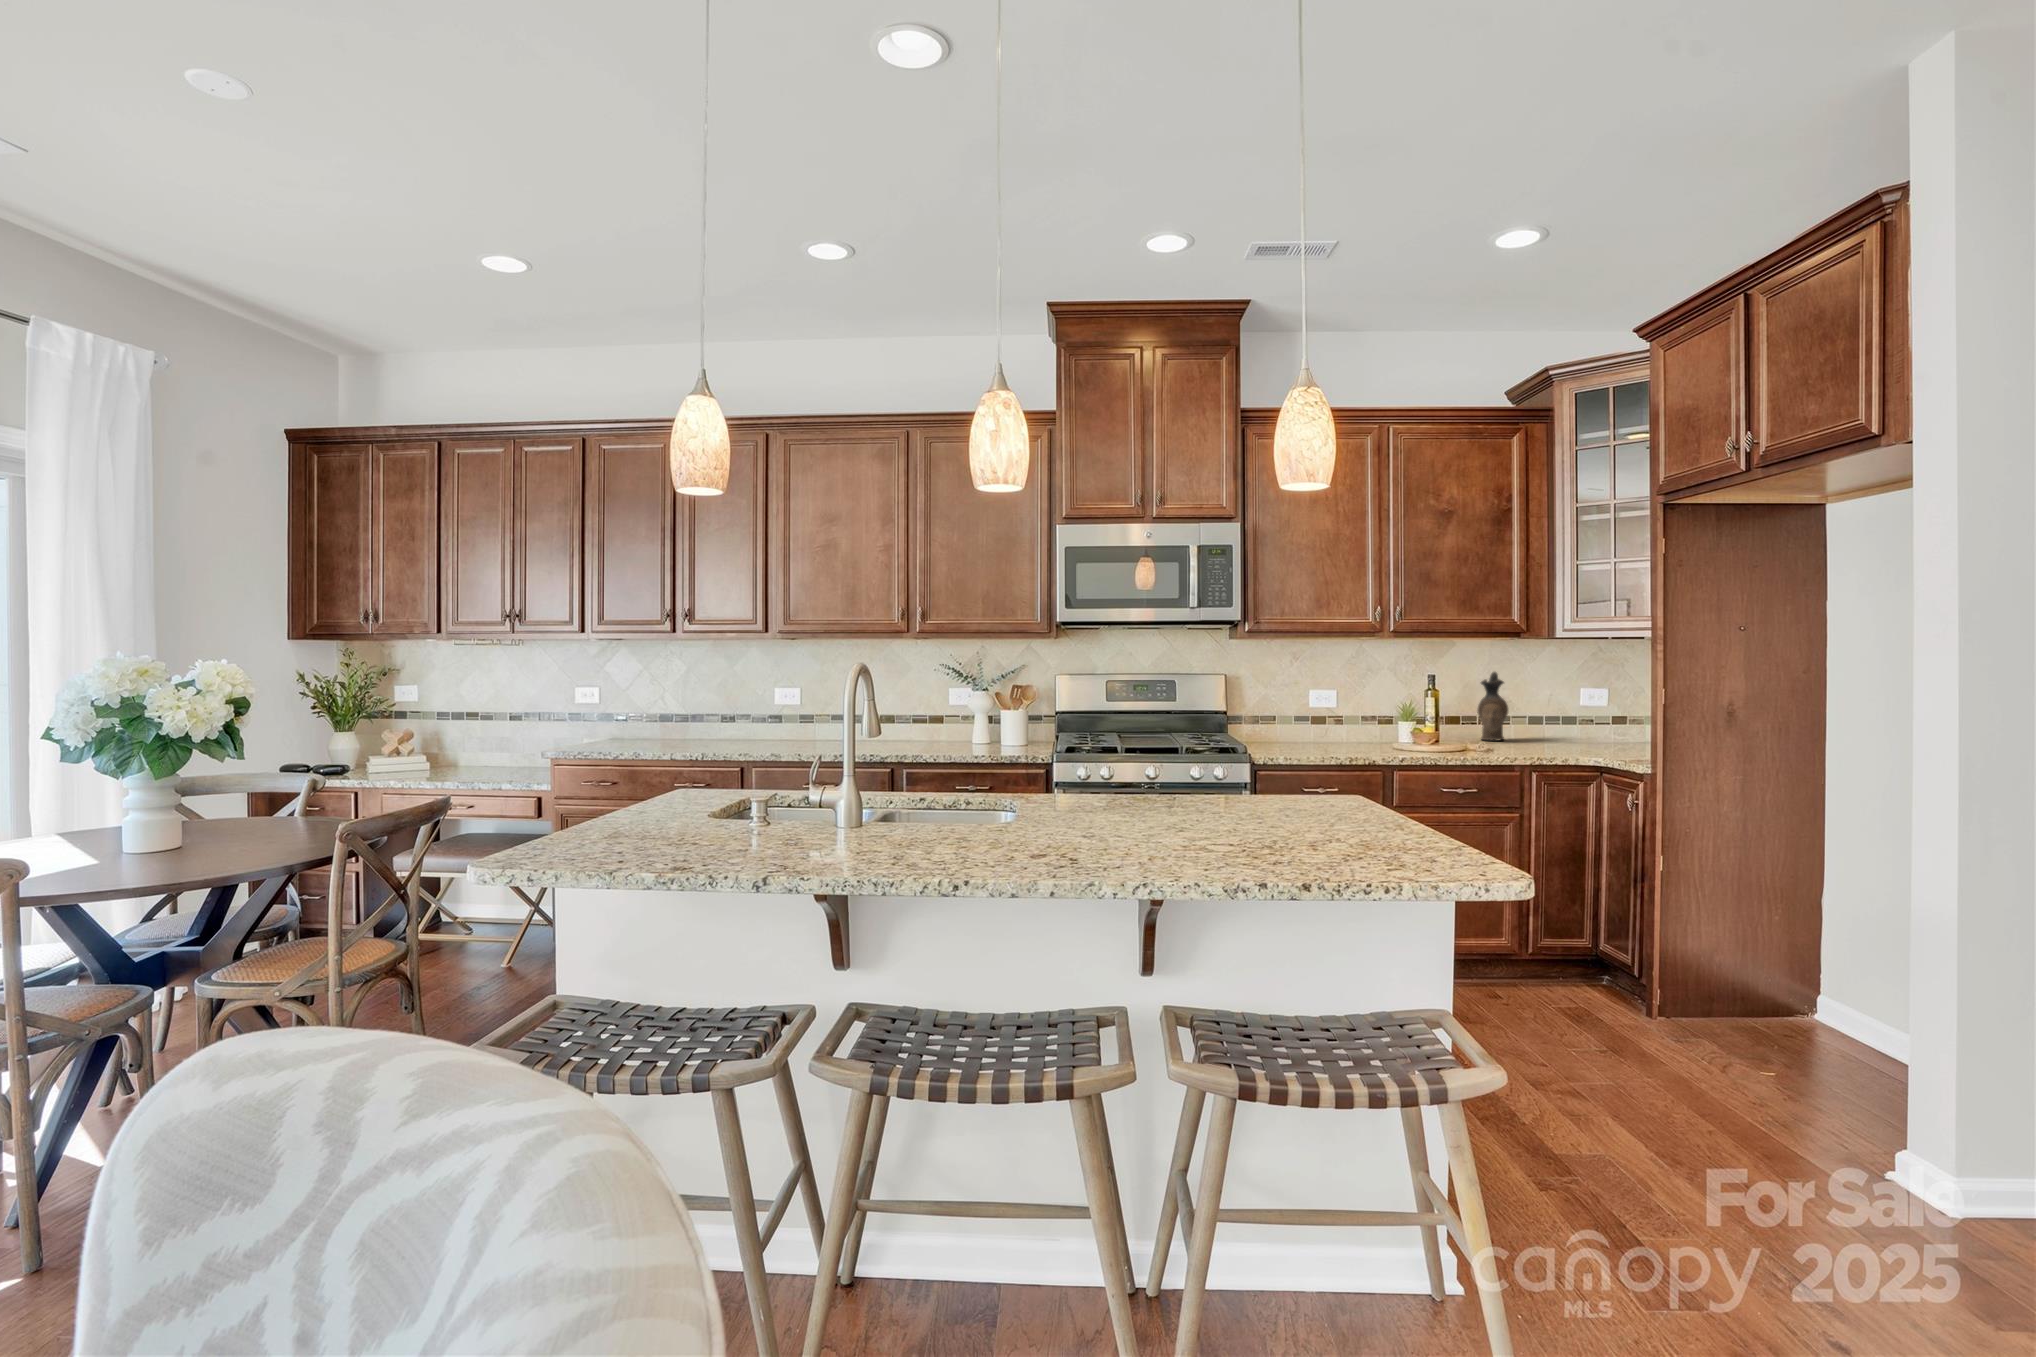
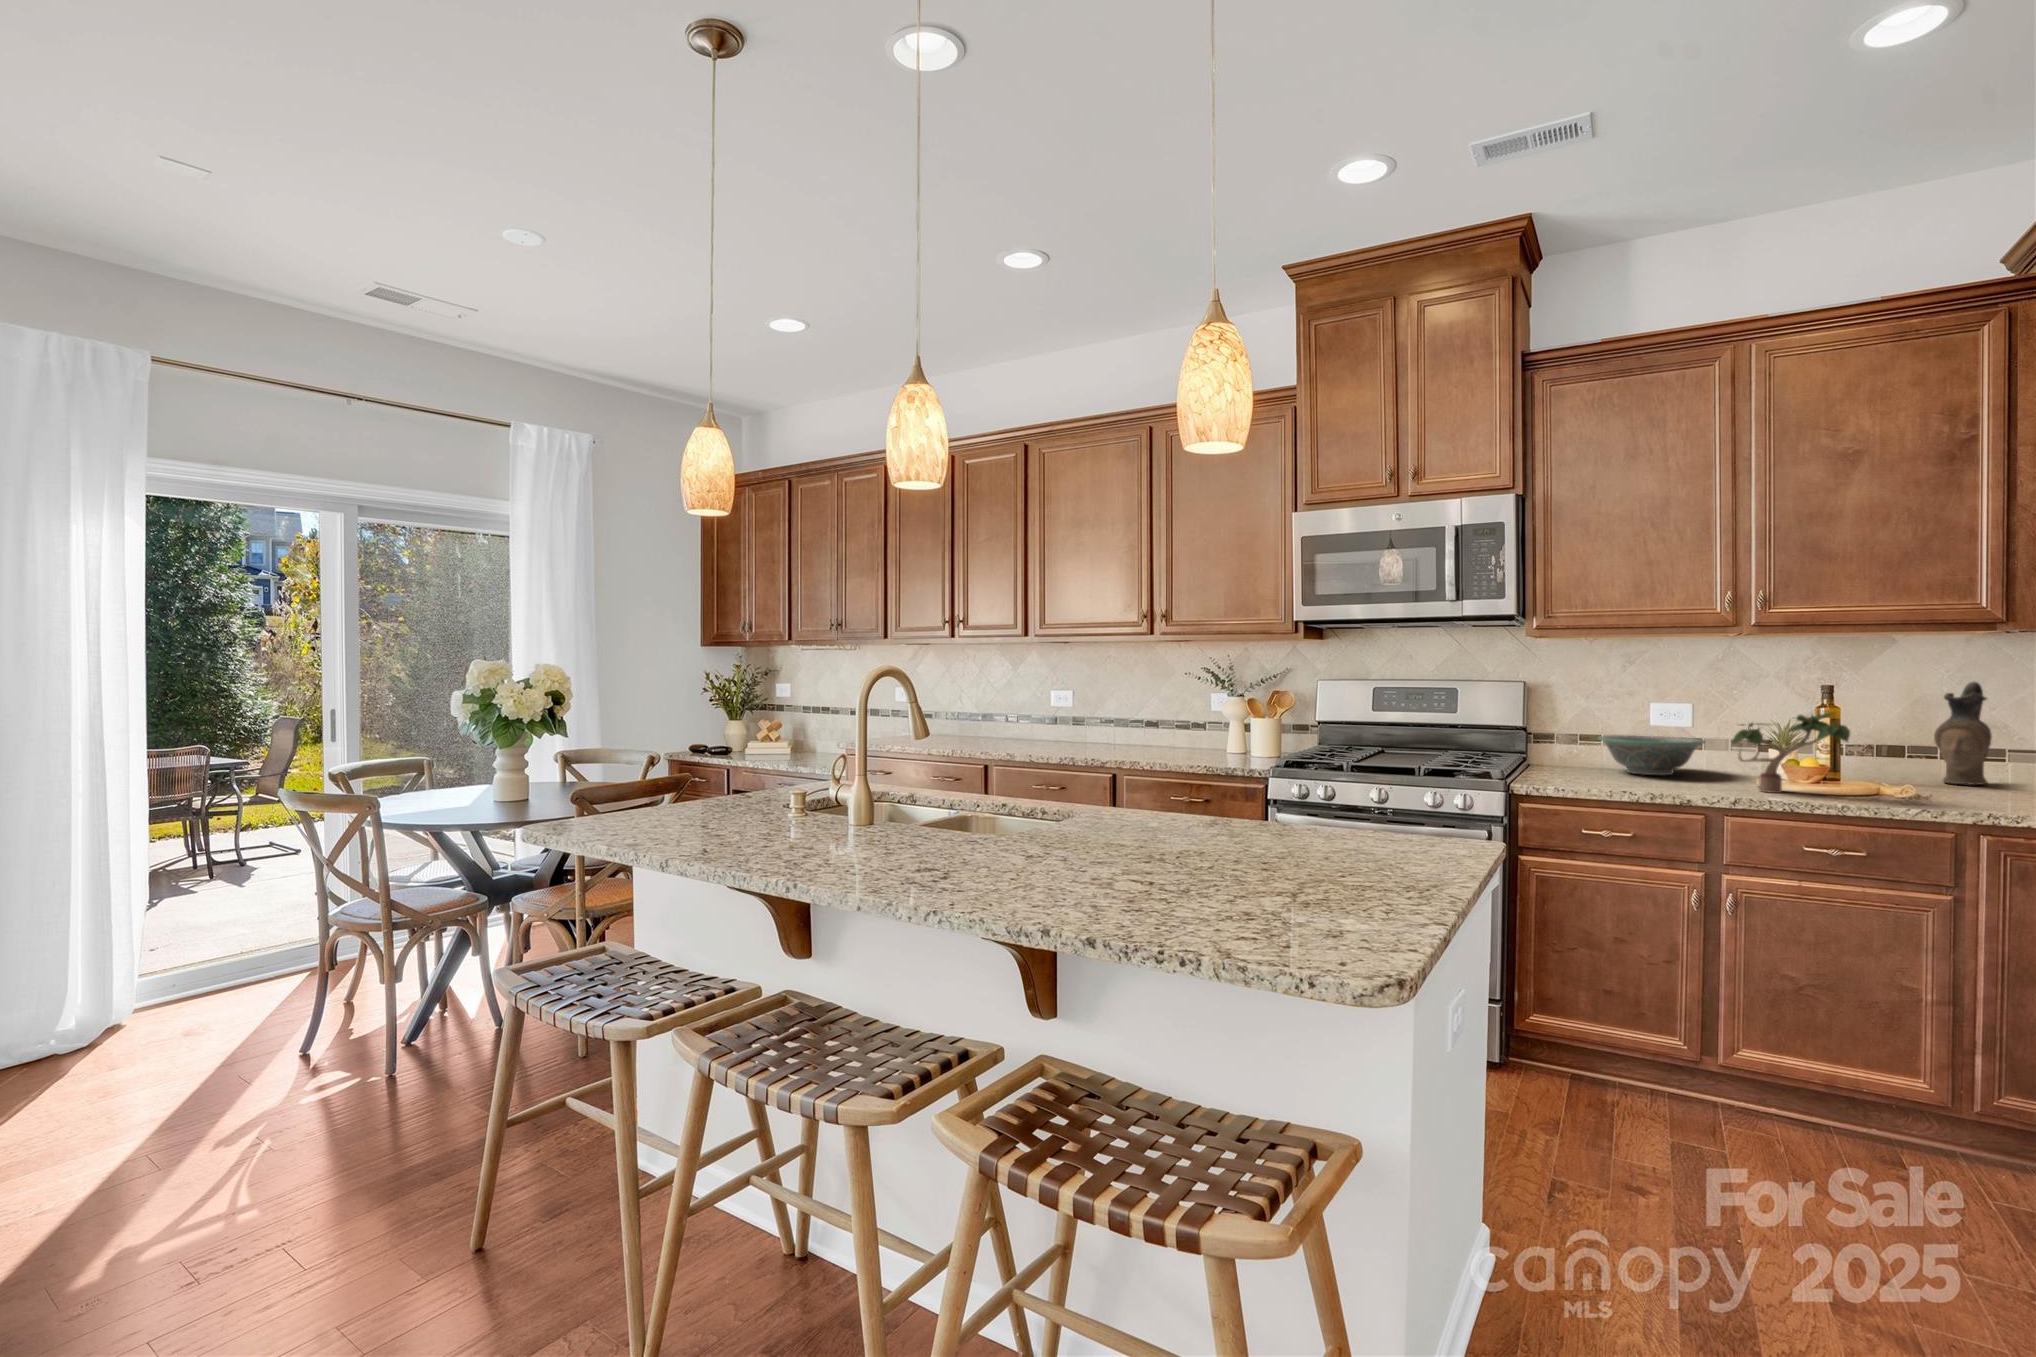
potted plant: none [1378,691,1474,752] -> present [1732,712,1850,793]
decorative bowl: none [1281,715,1354,744] -> present [1598,735,1705,775]

